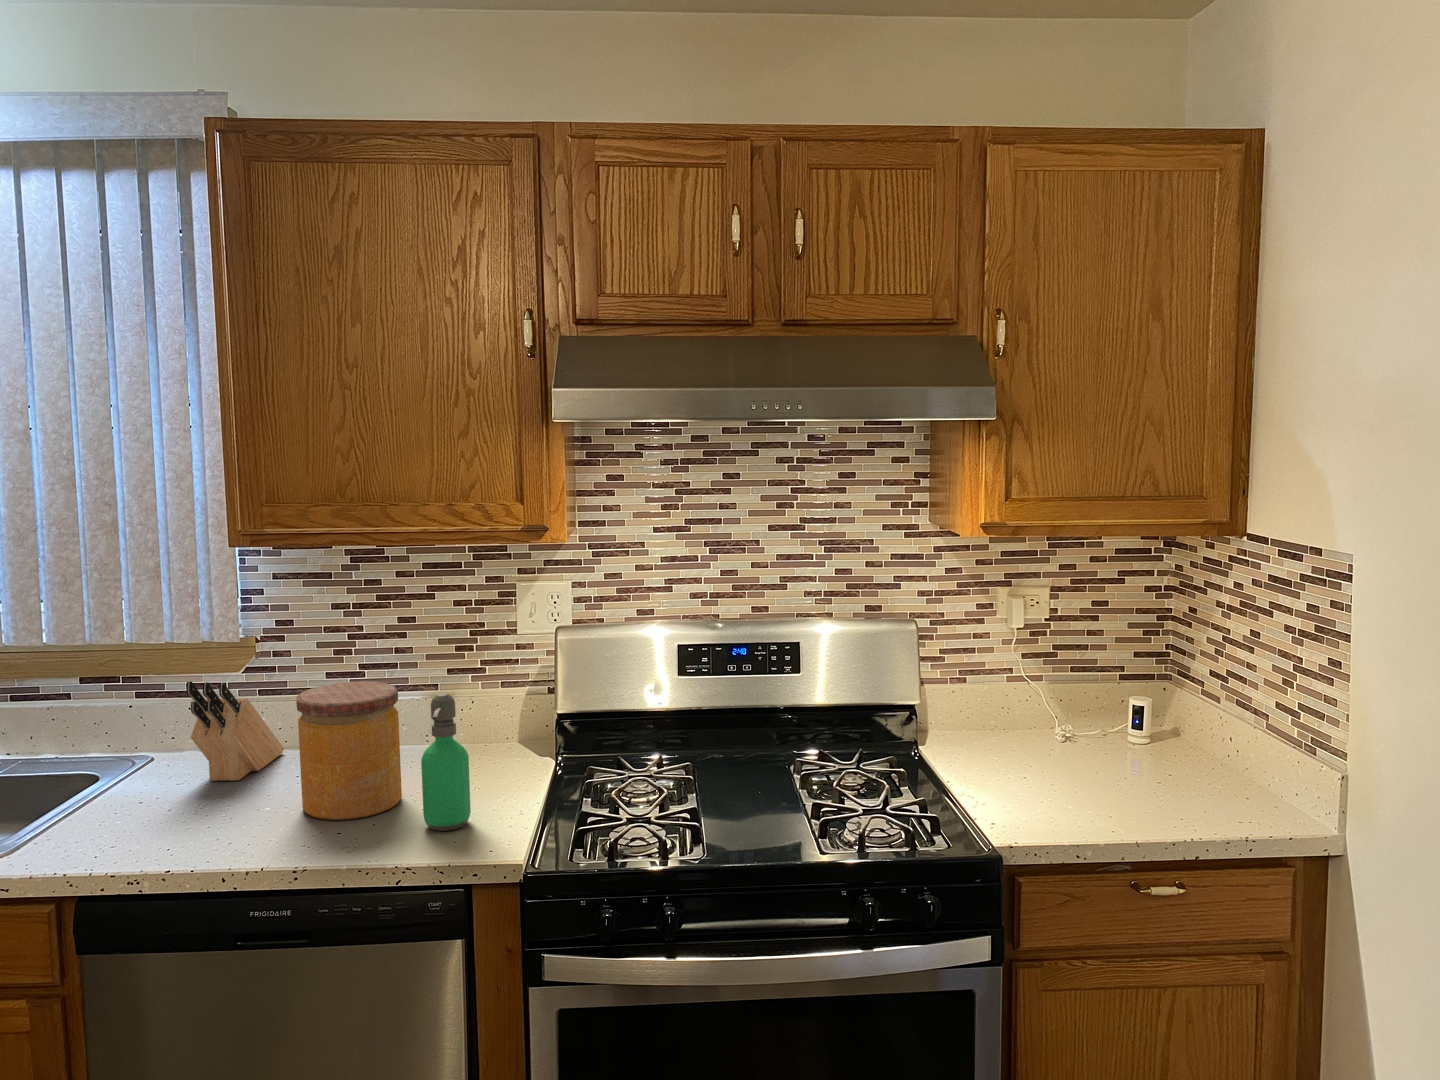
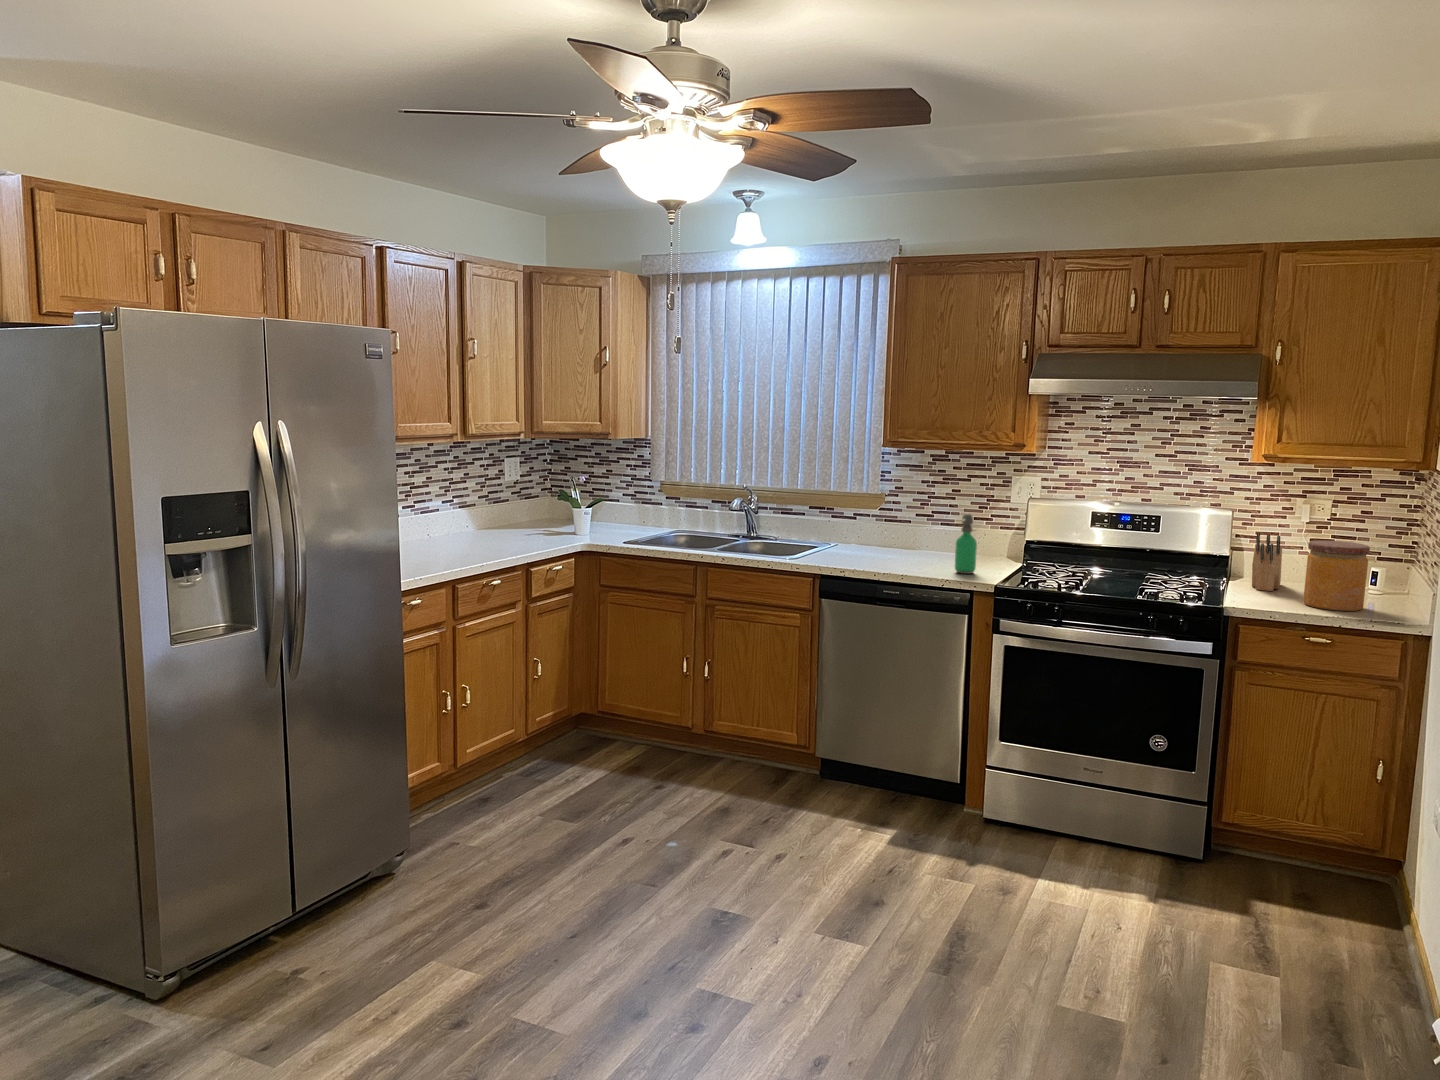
knife block: present [186,681,284,781] -> present [1252,533,1282,591]
jar: present [296,681,402,820] -> present [1303,540,1370,611]

